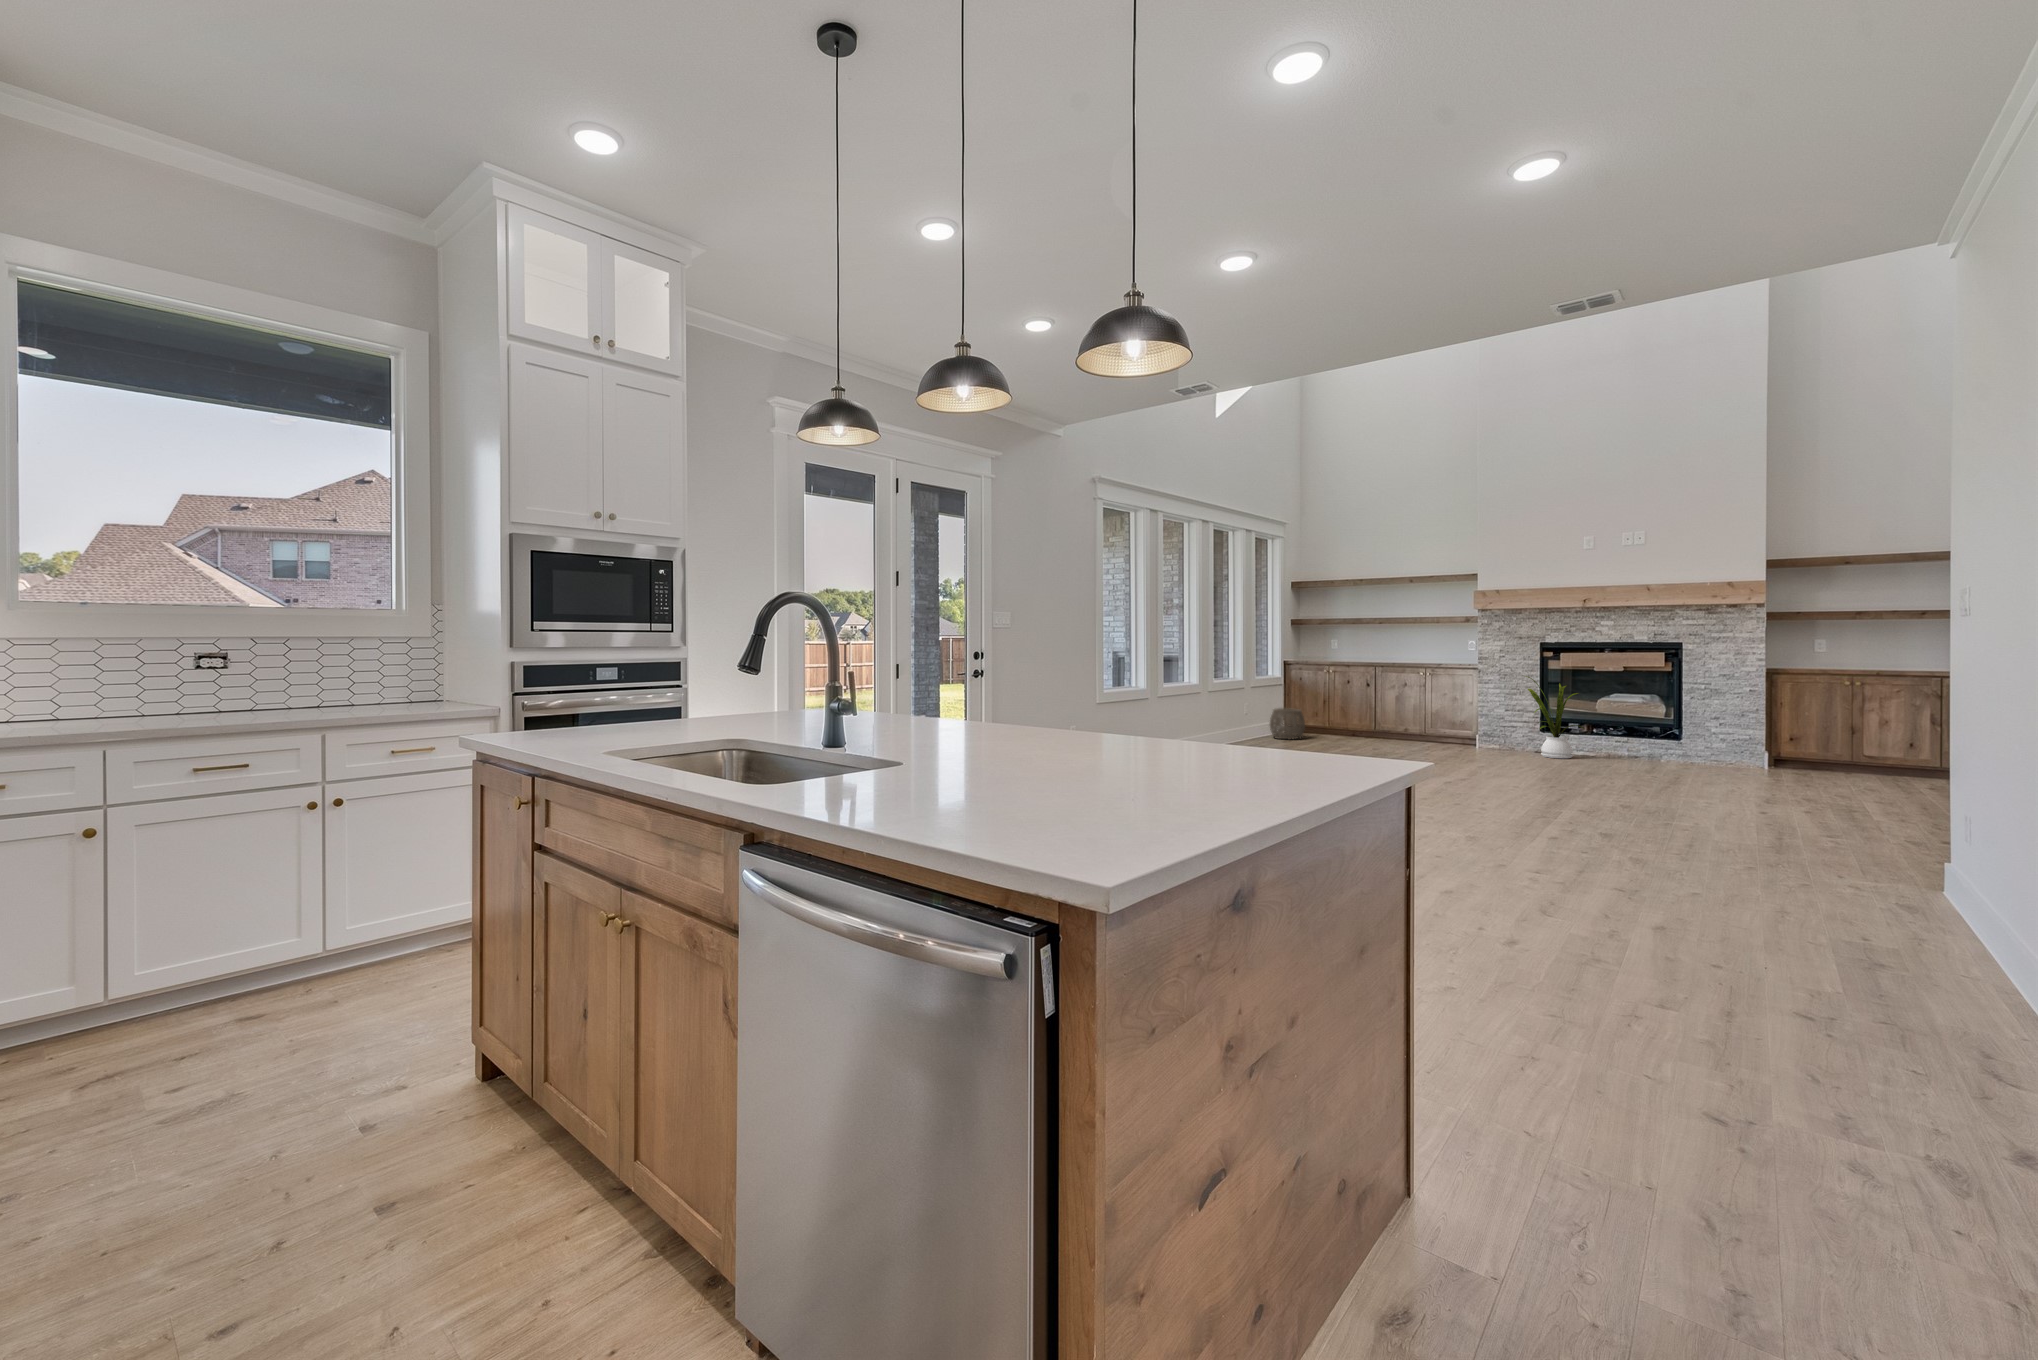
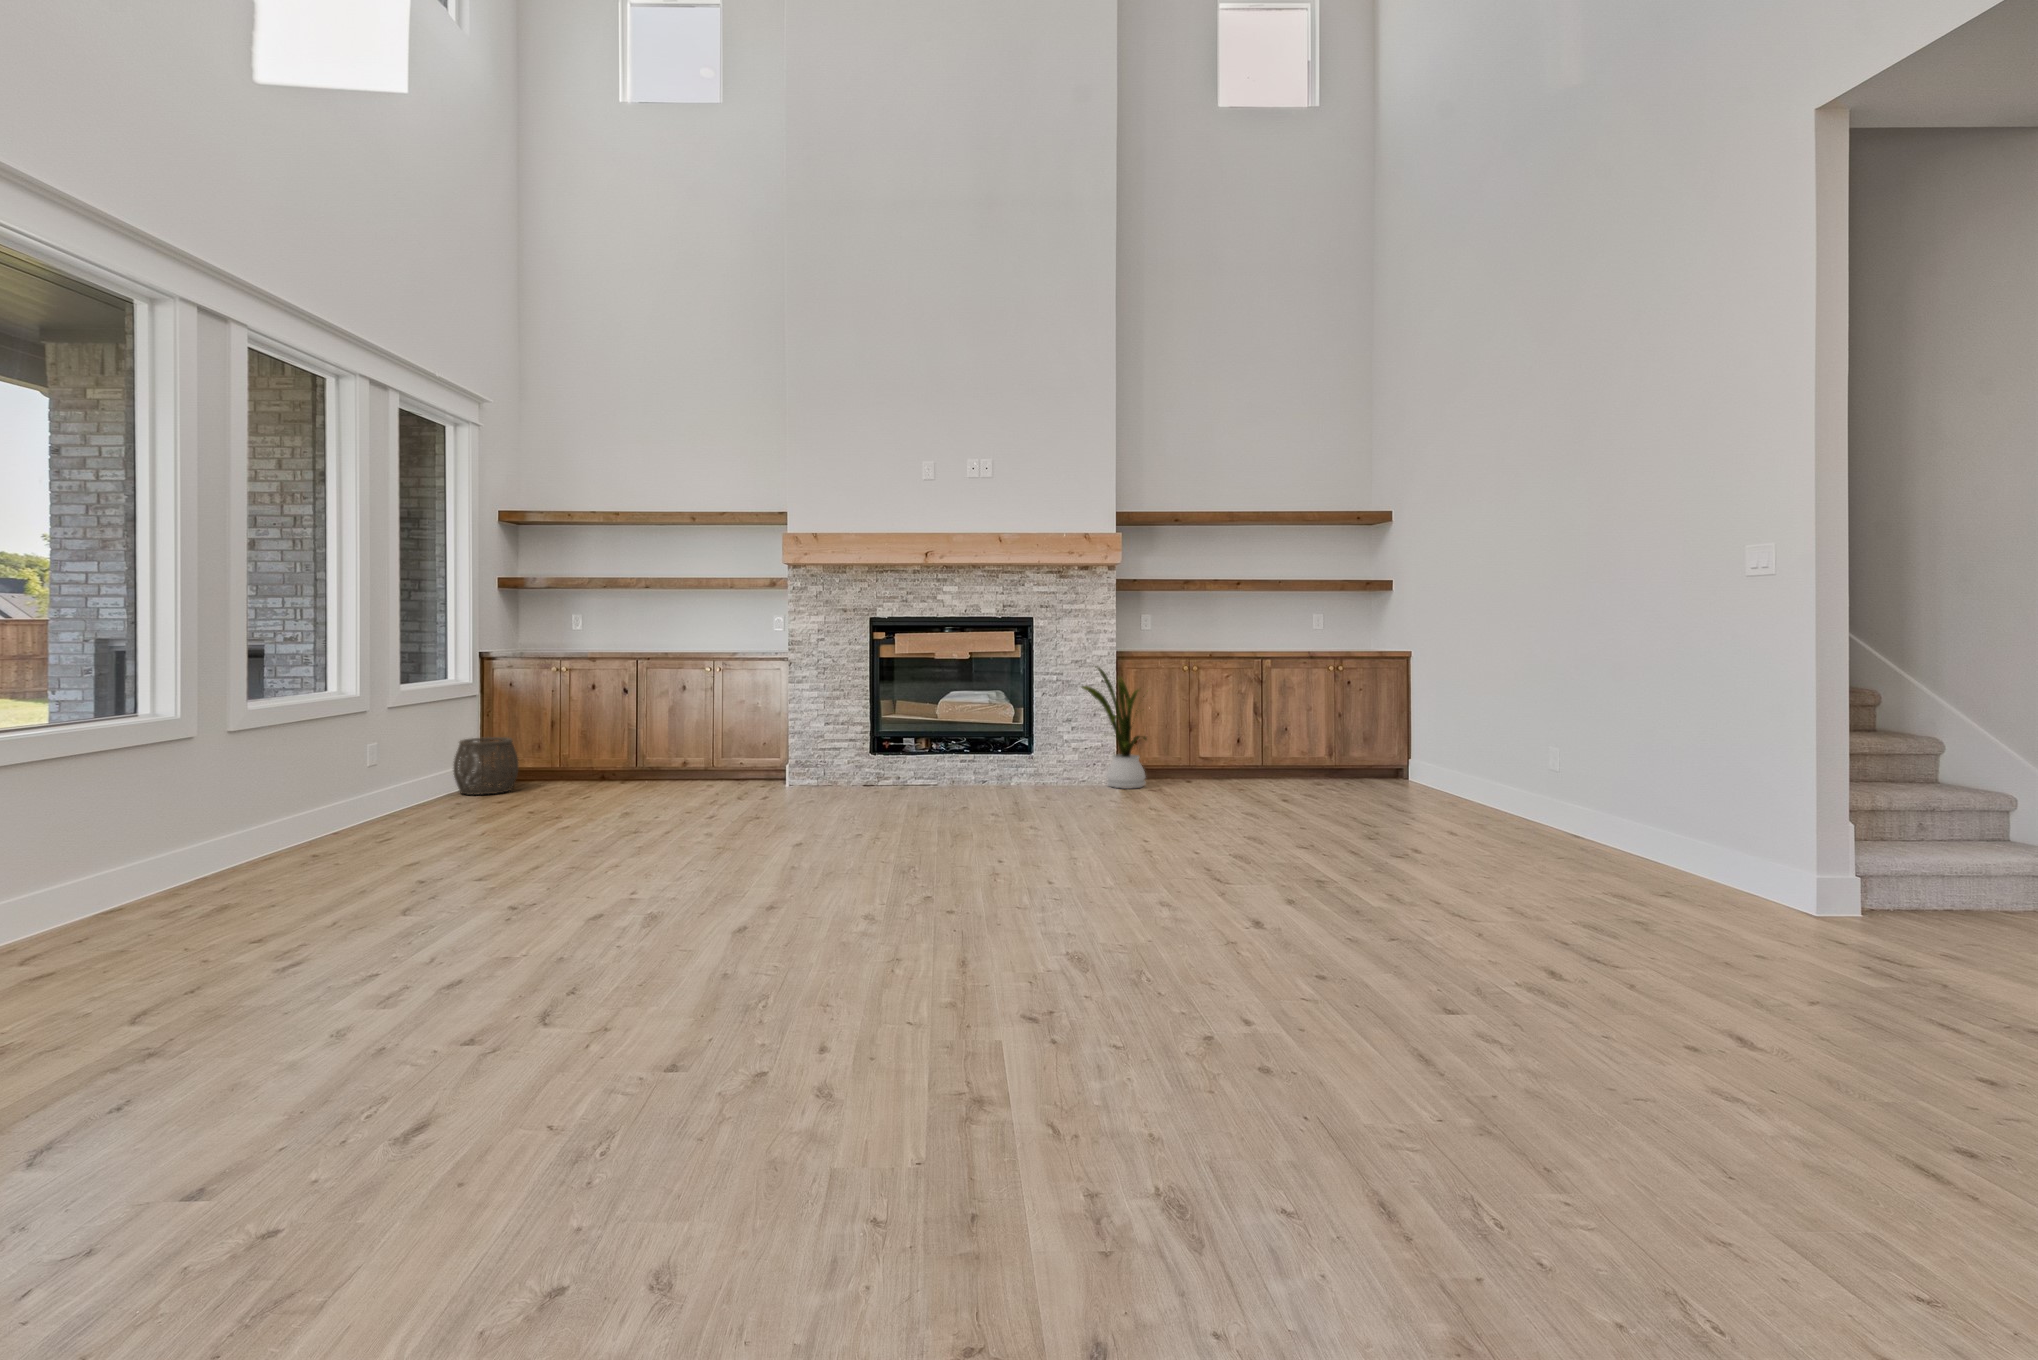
house plant: present [1526,676,1583,759] -> present [1082,667,1147,789]

